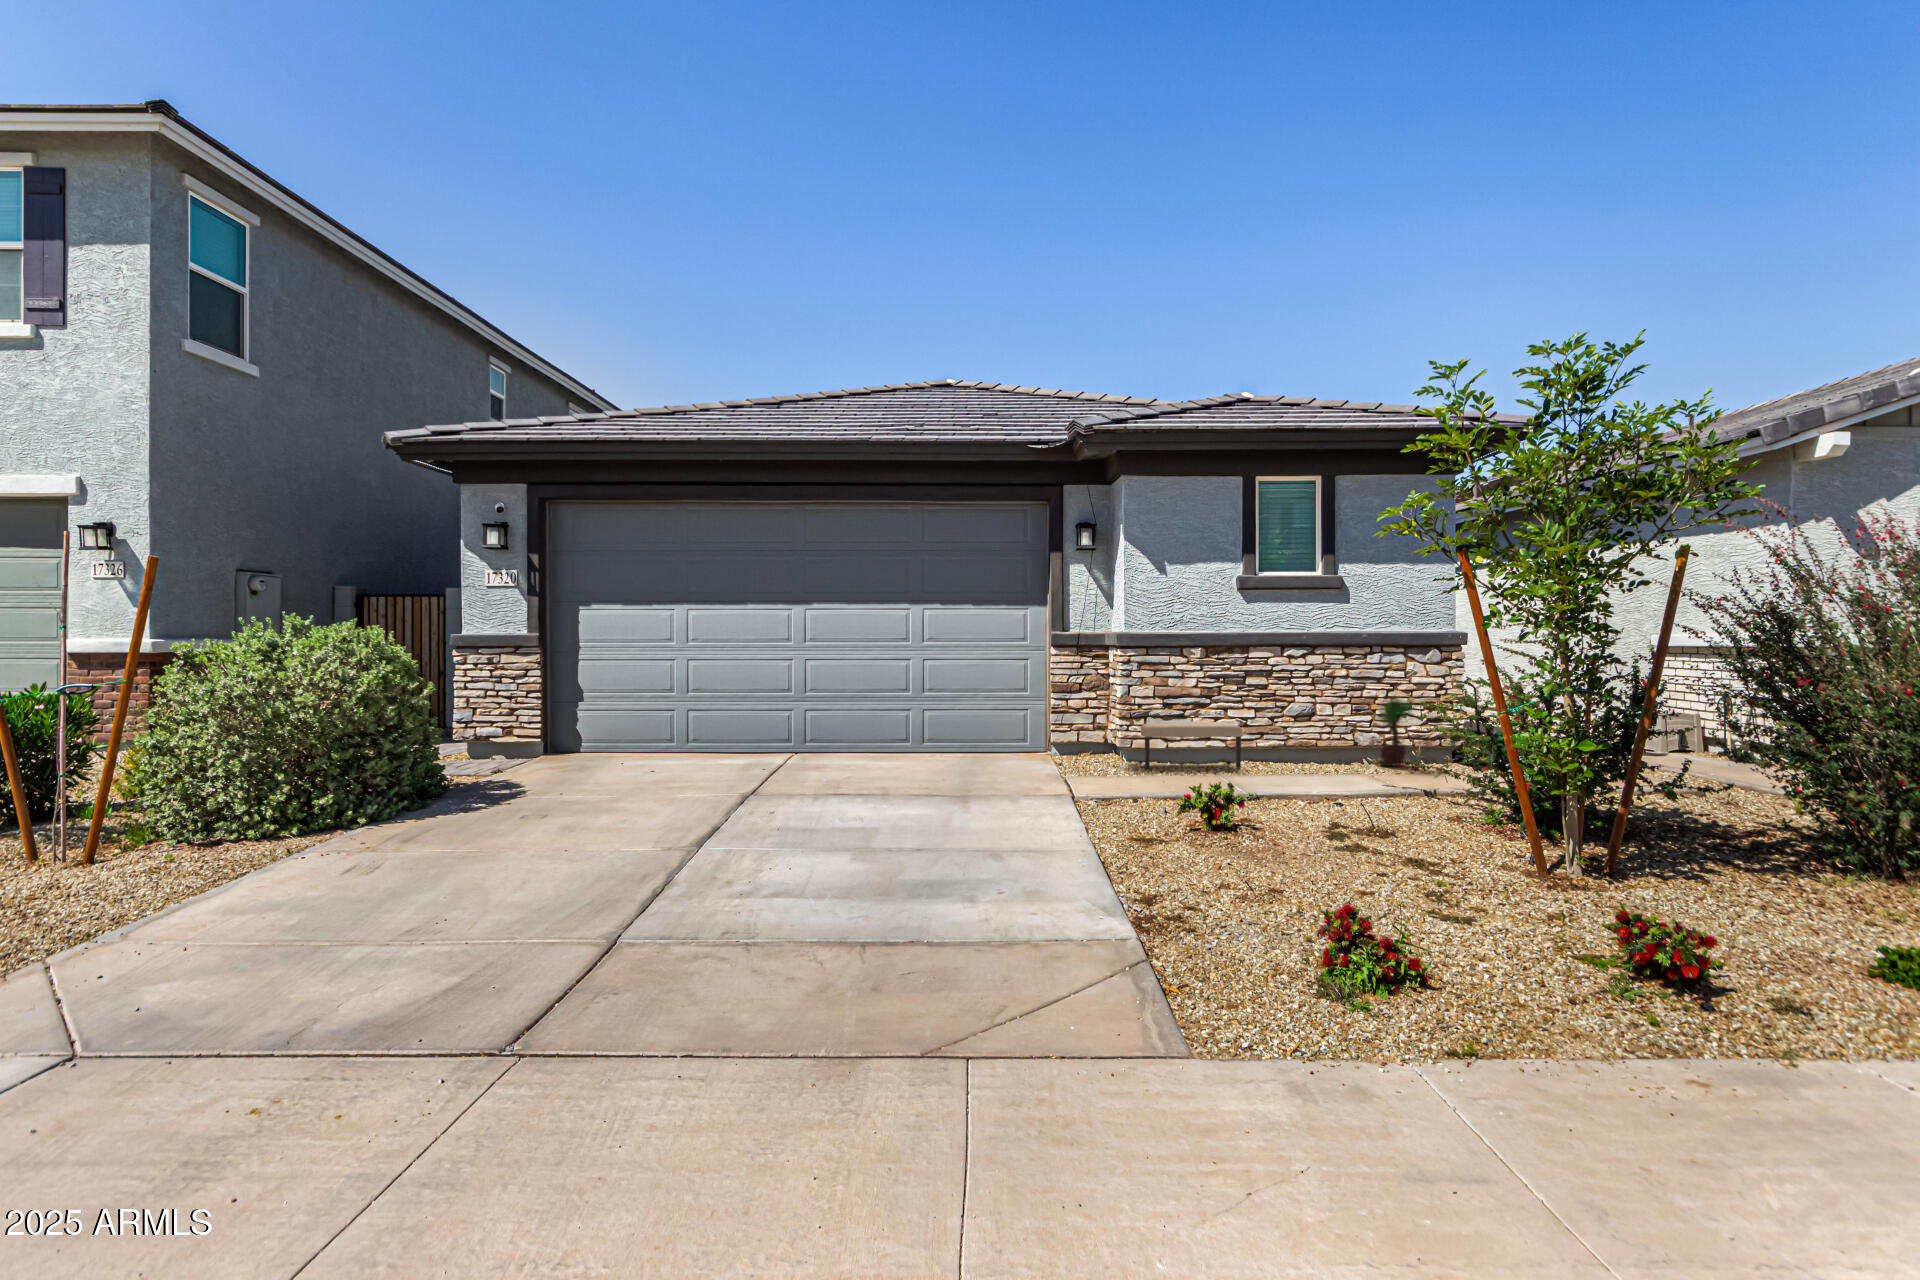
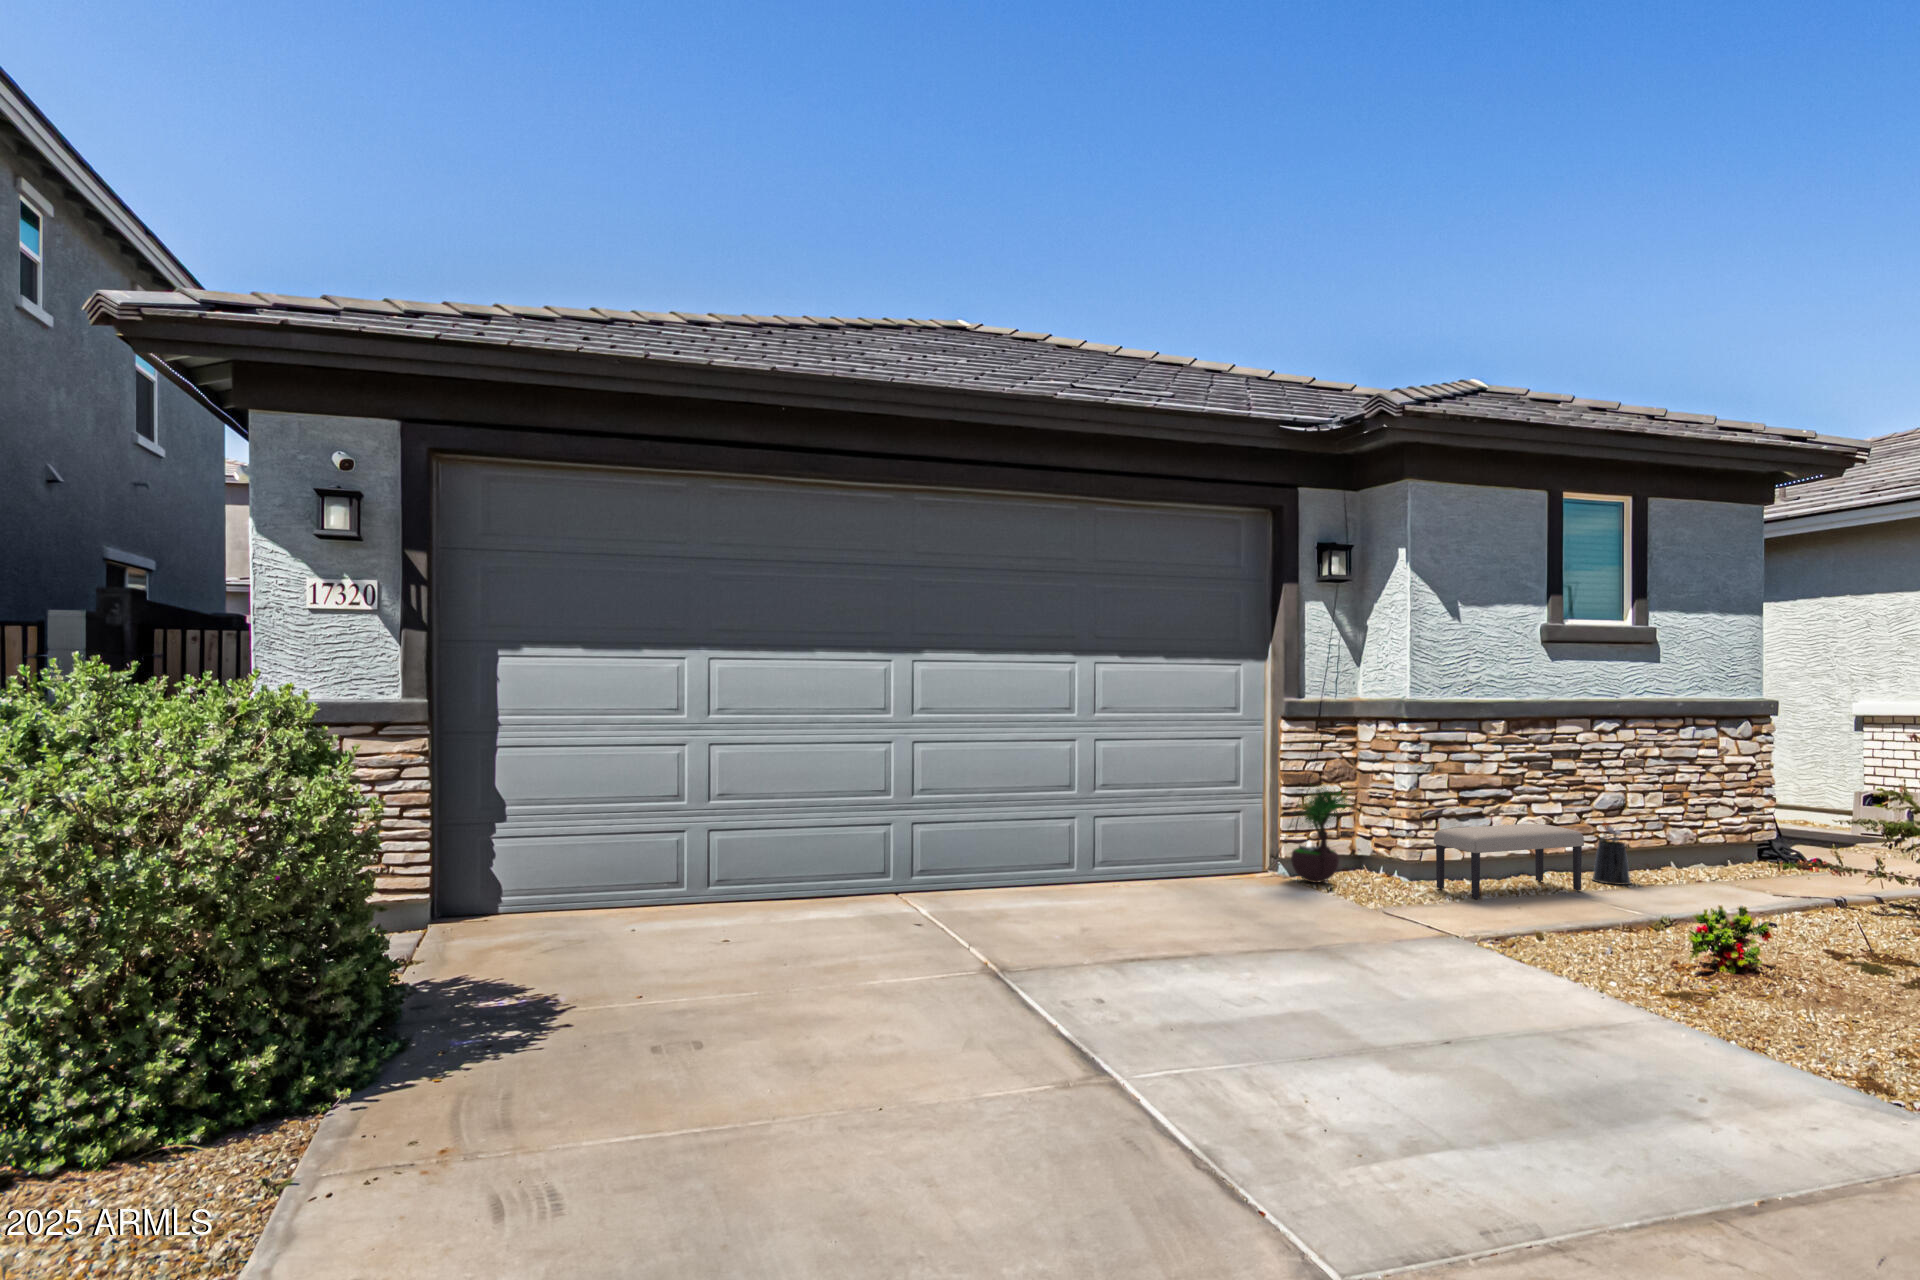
potted tree: present [1377,697,1414,766] -> present [1291,785,1348,883]
watering can: none [1272,722,1298,767] -> present [1592,822,1631,885]

